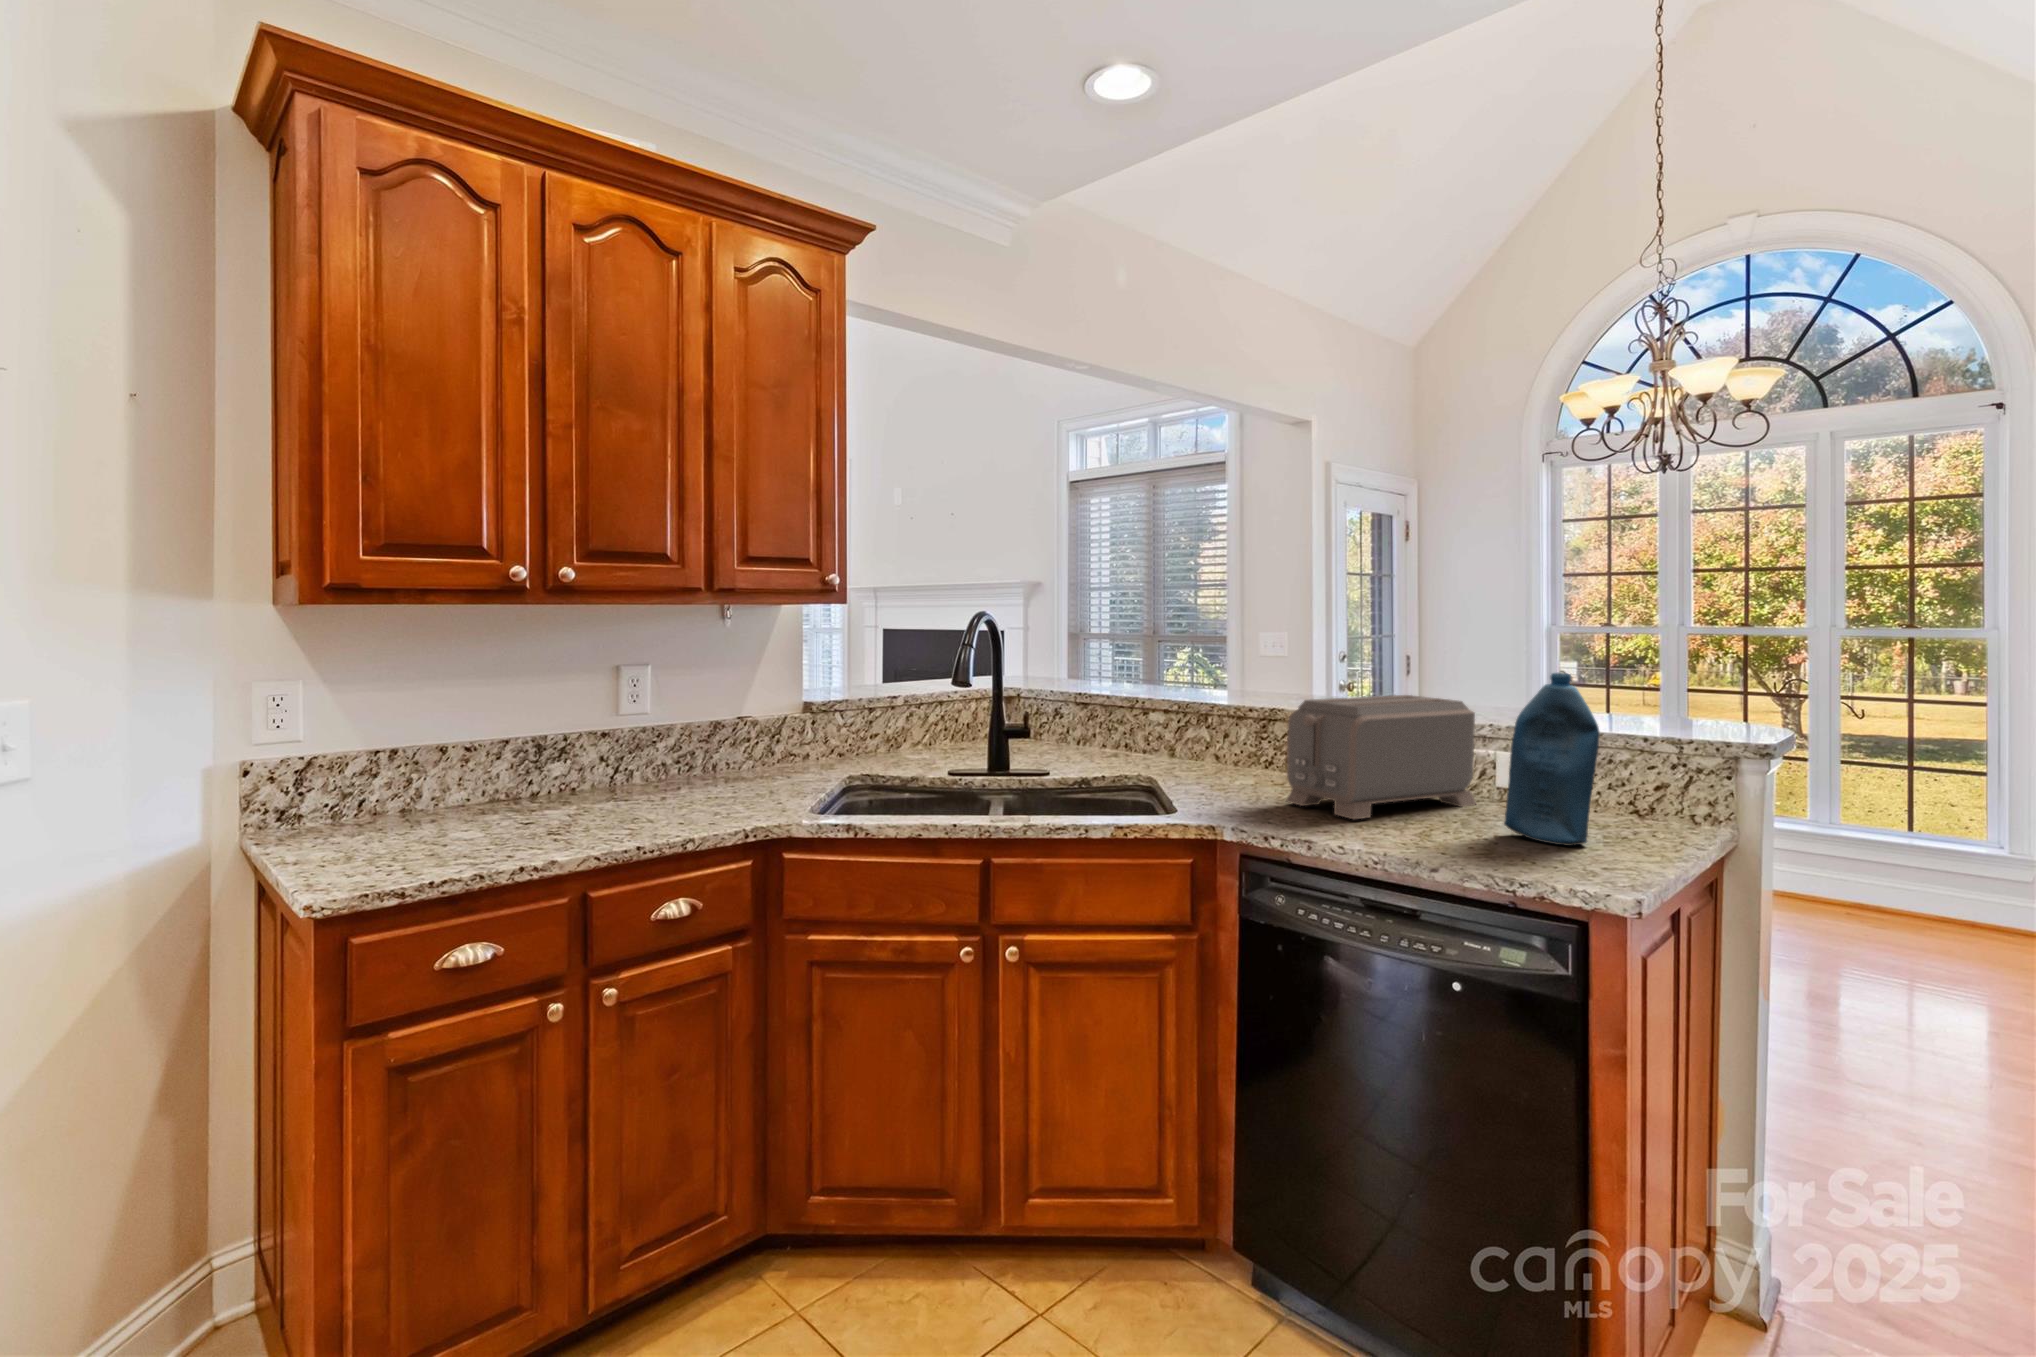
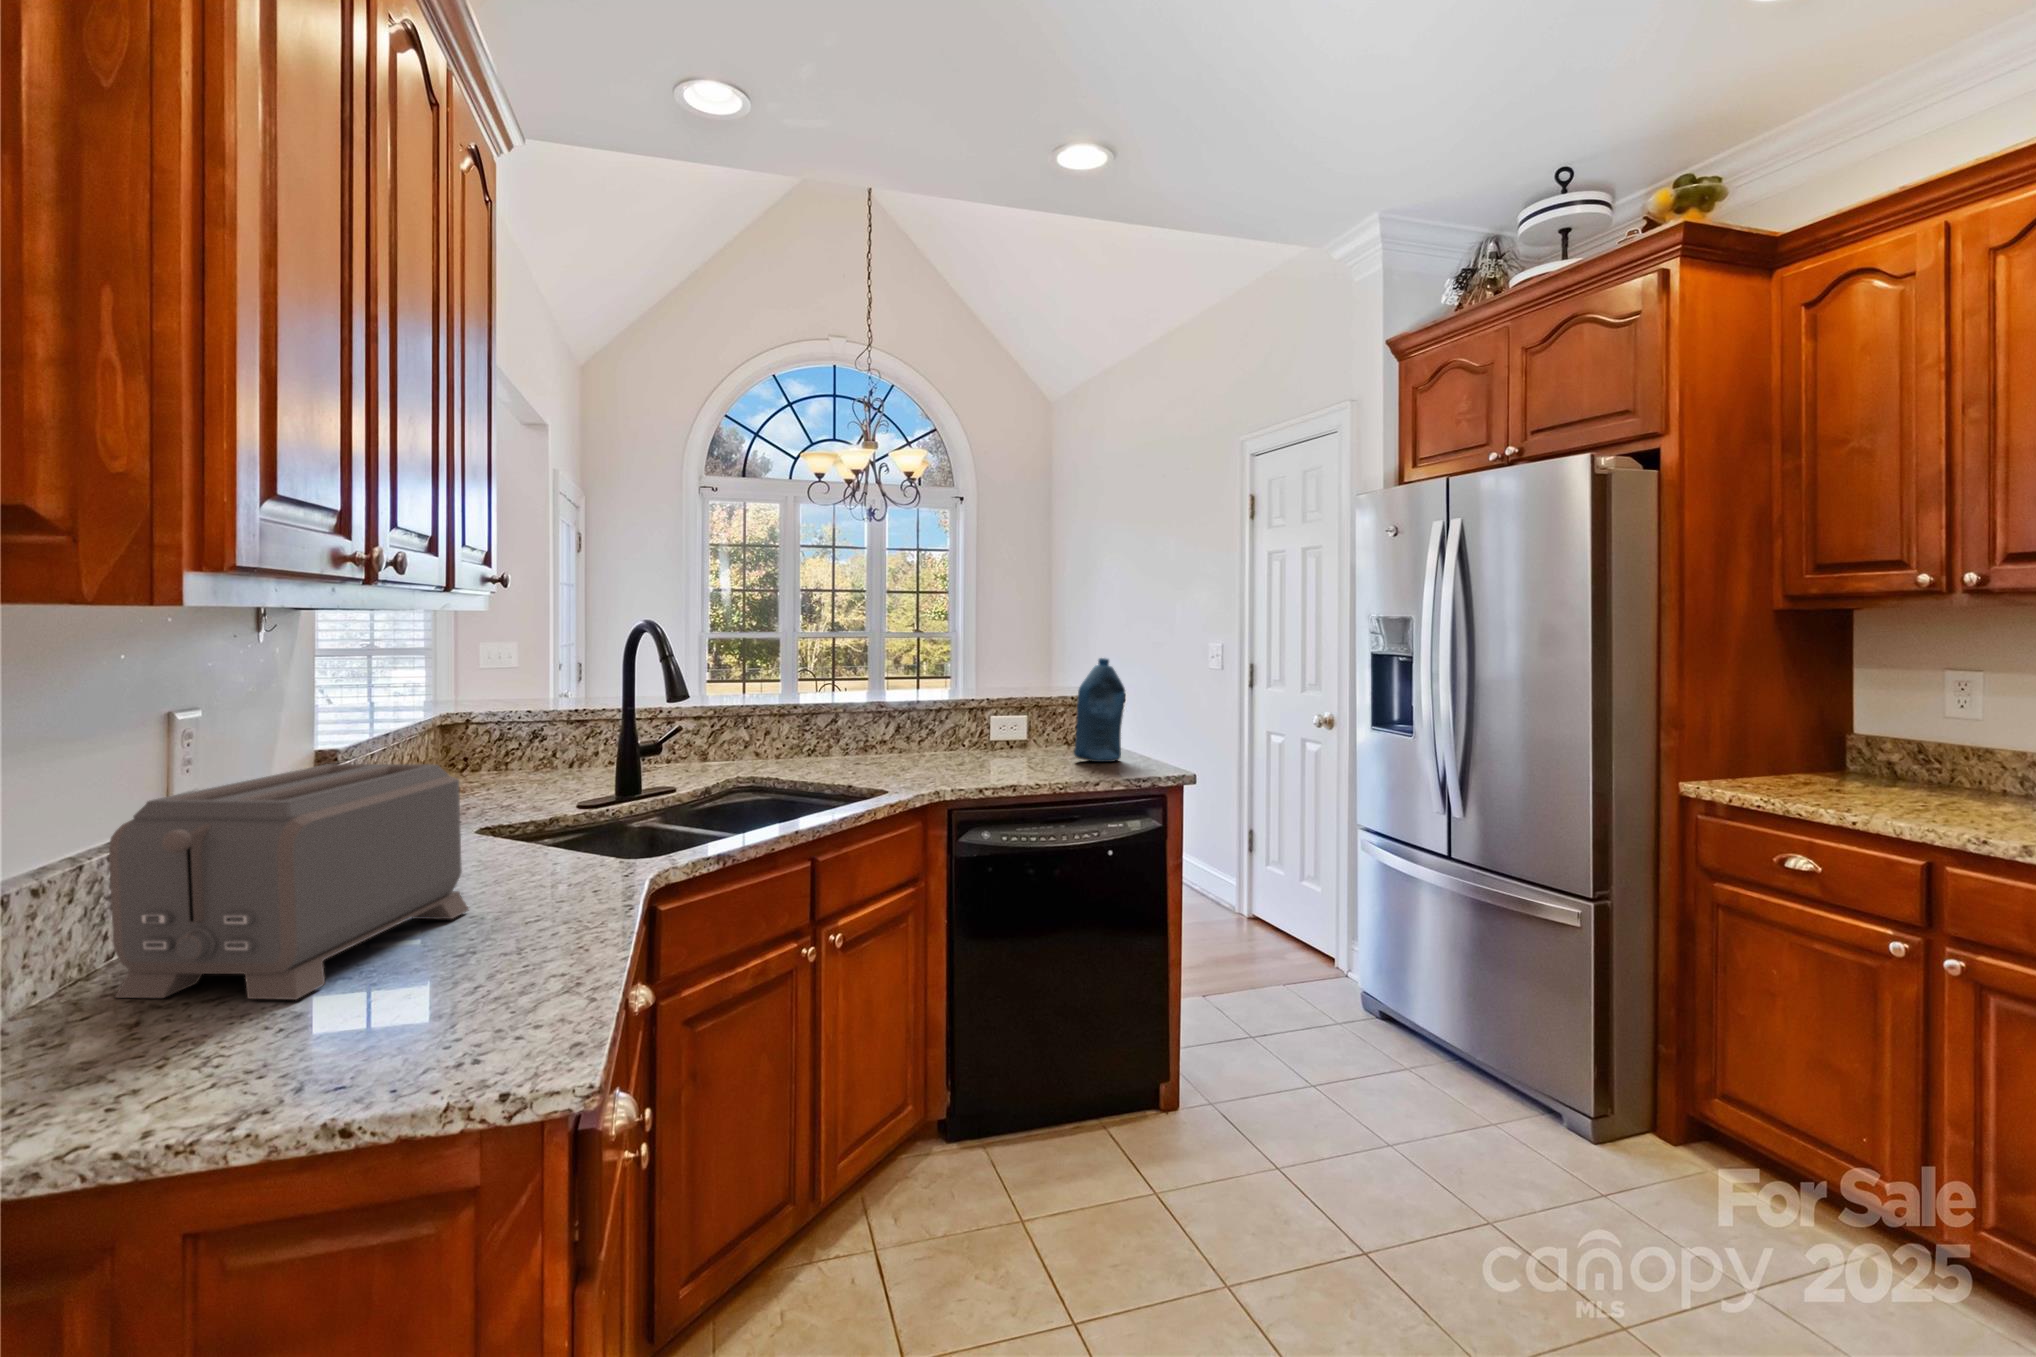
toaster: present [1286,695,1477,819] -> present [109,764,469,999]

